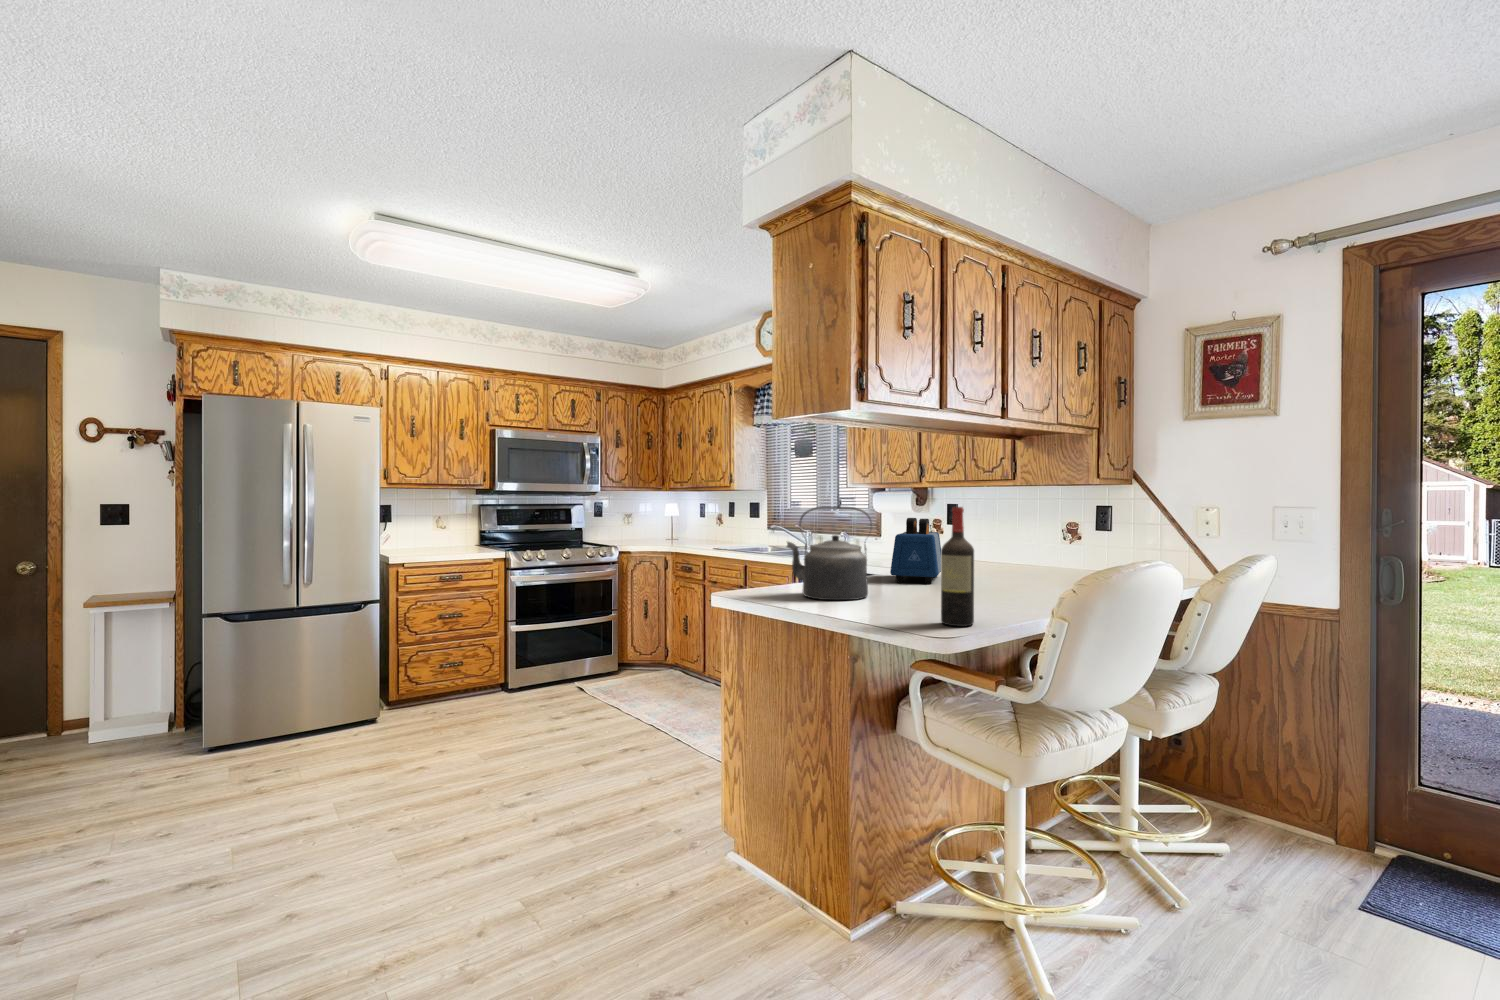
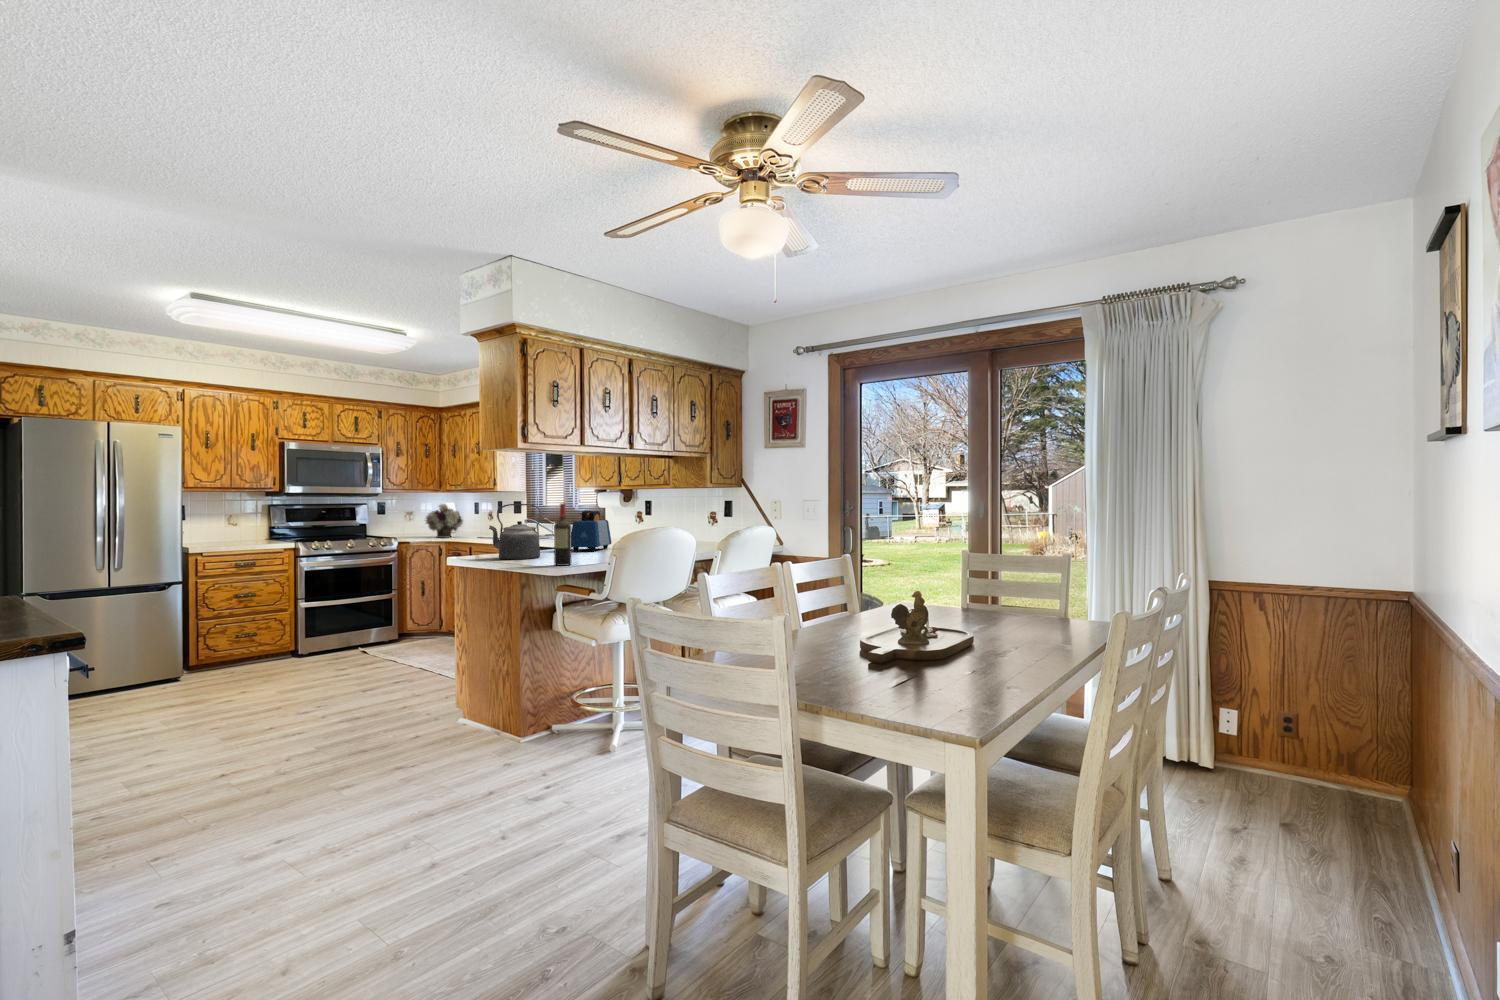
flower arrangement: none [647,505,691,547] -> present [426,504,463,538]

